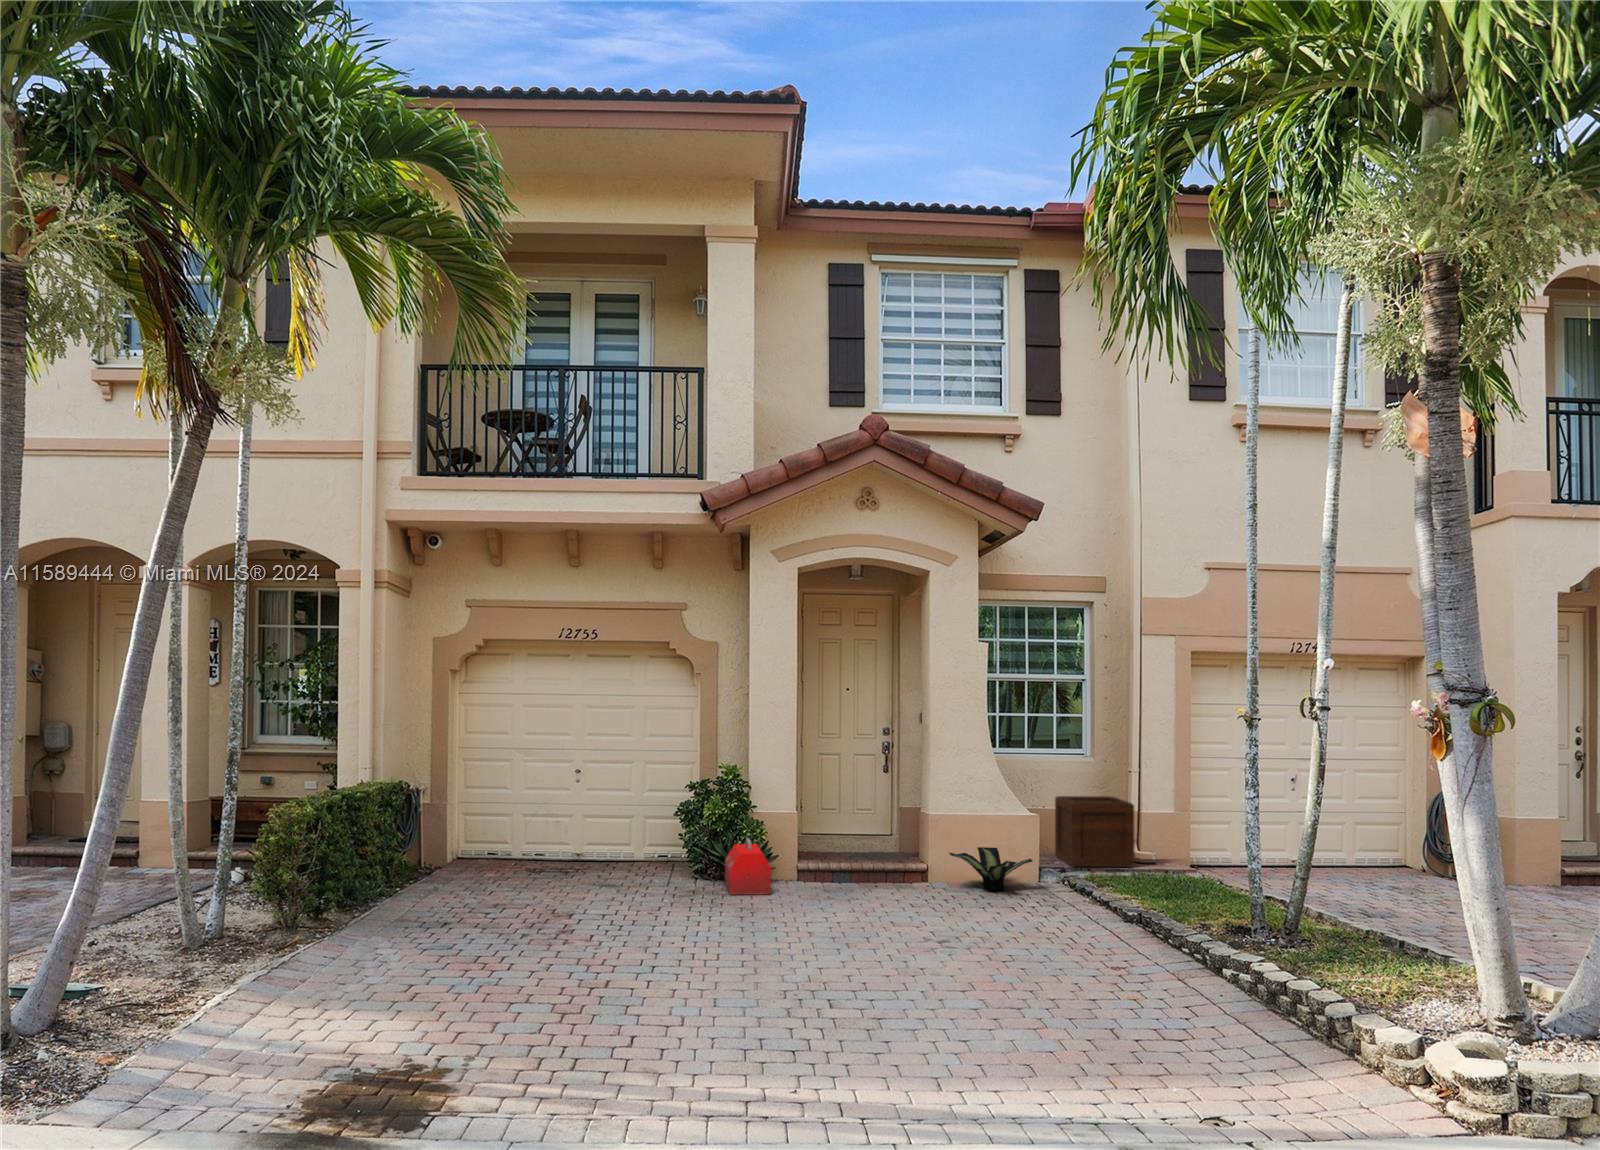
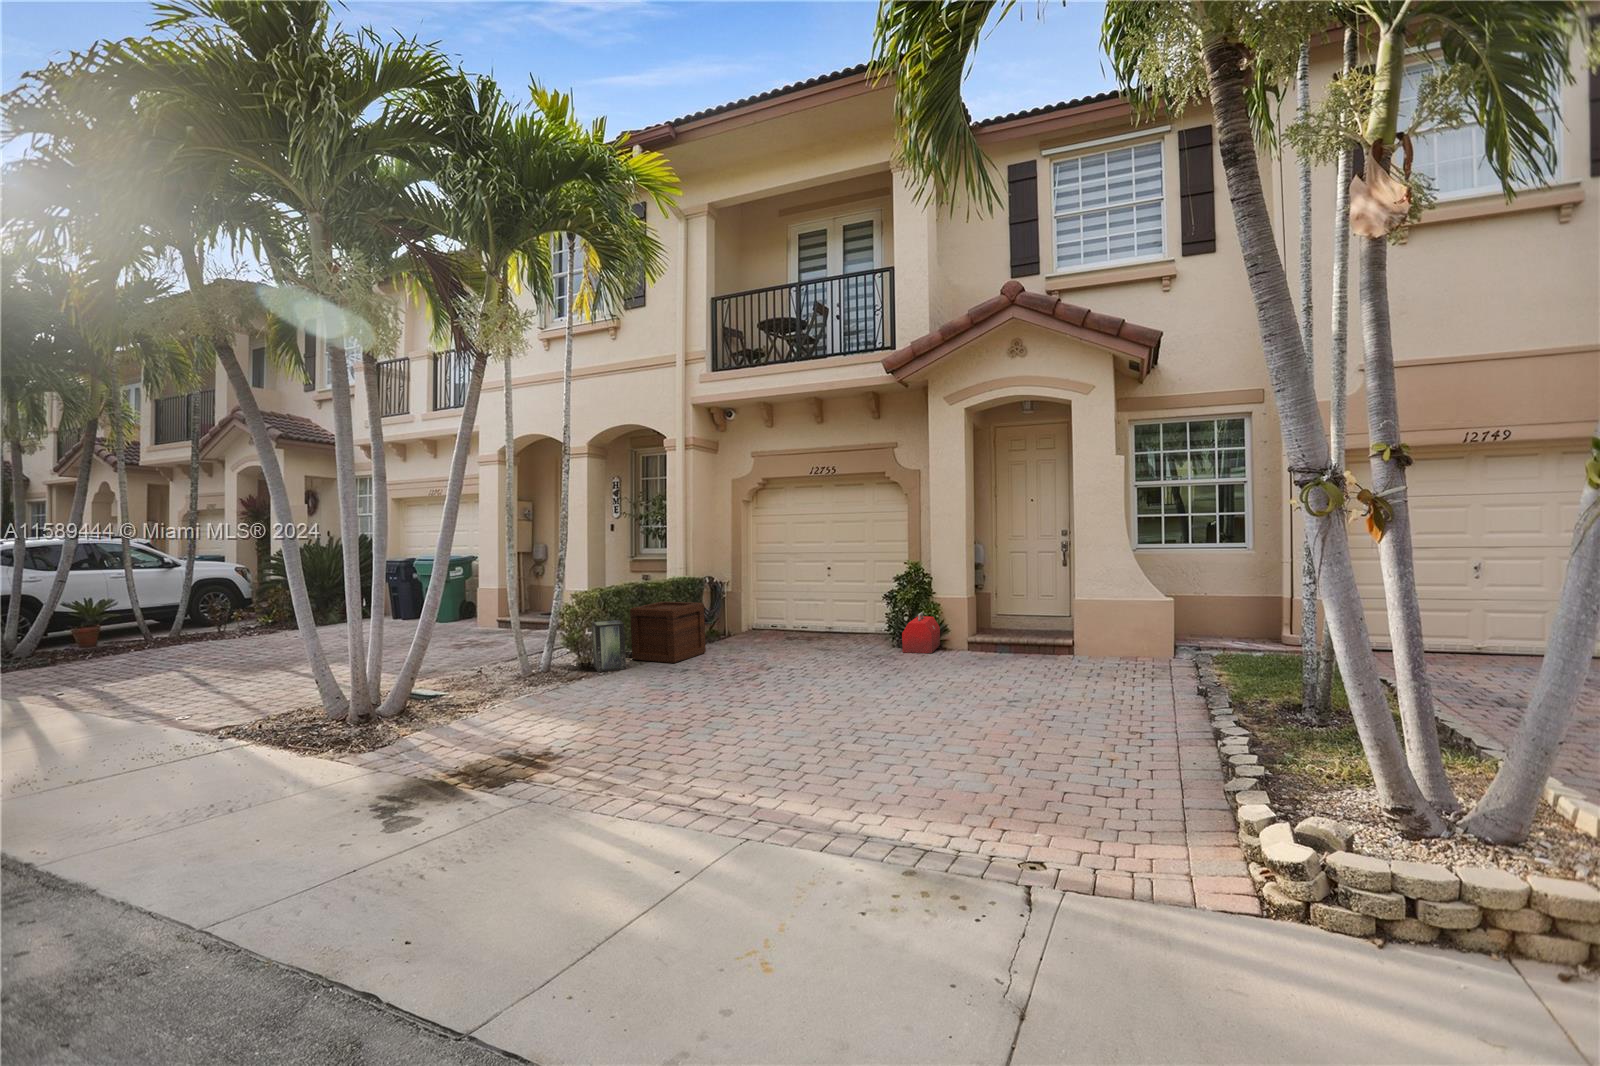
wooden crate: present [1055,796,1135,867] -> present [630,601,706,663]
potted plant: present [949,847,1033,891] -> none [1075,623,1149,659]
storage box: none [276,860,344,947] -> present [592,620,626,672]

